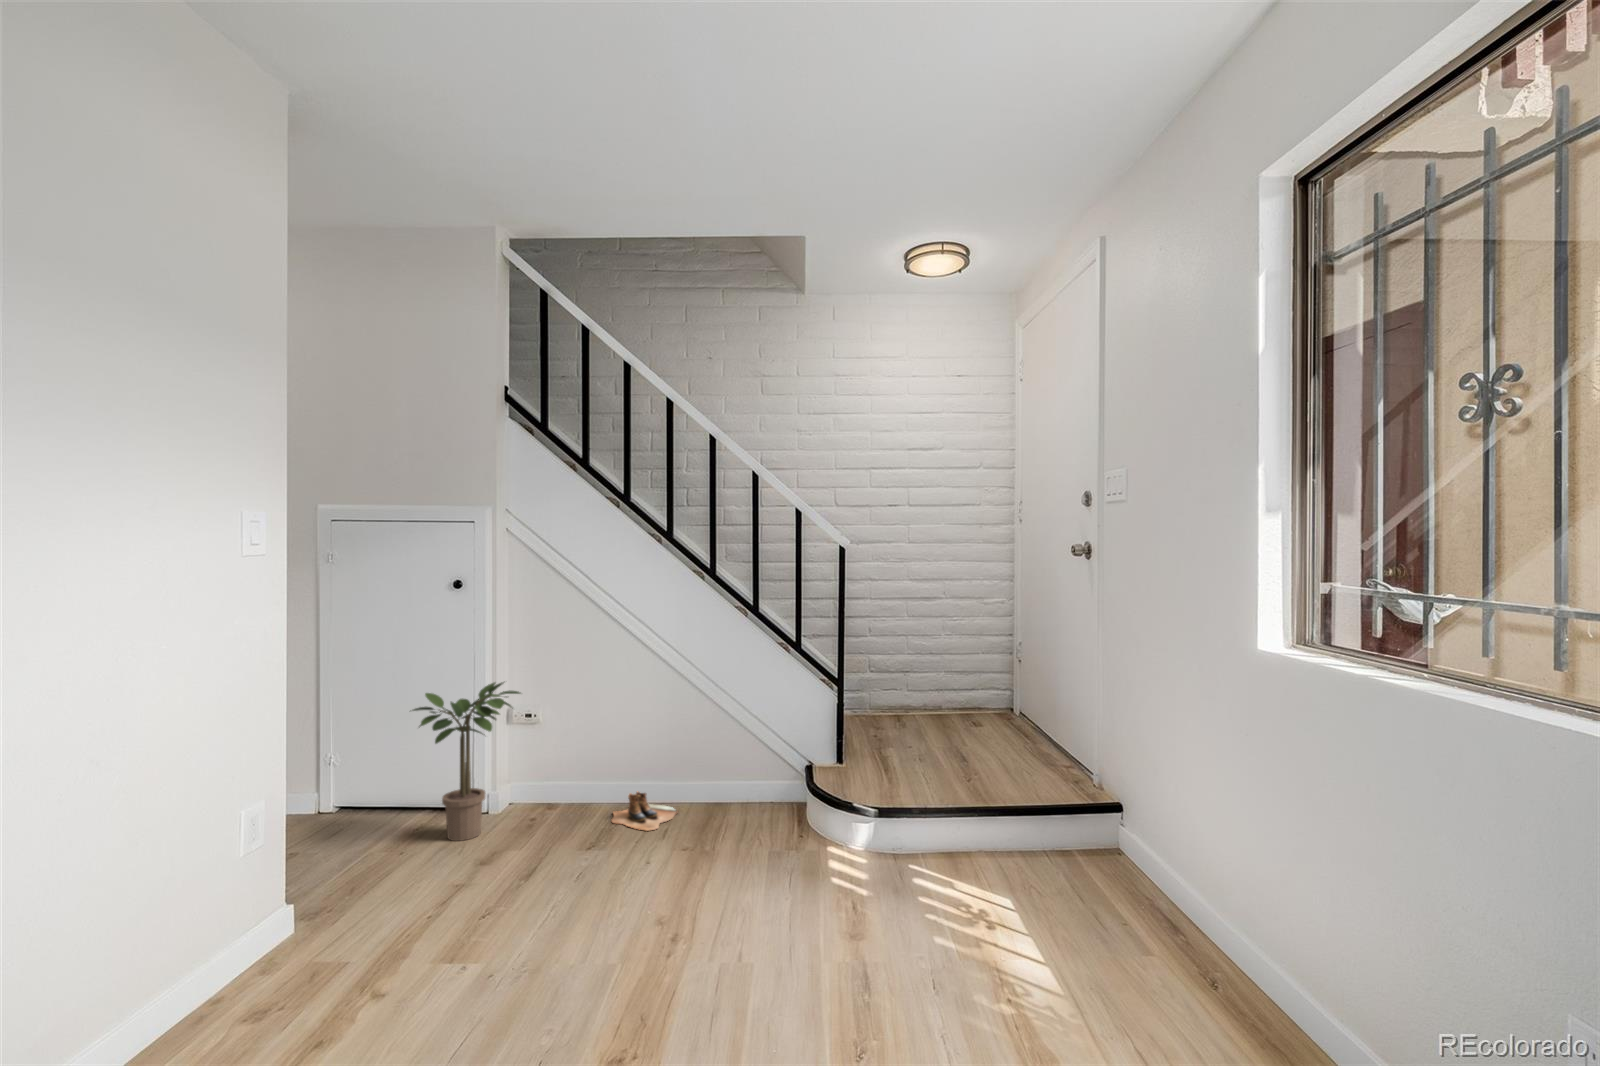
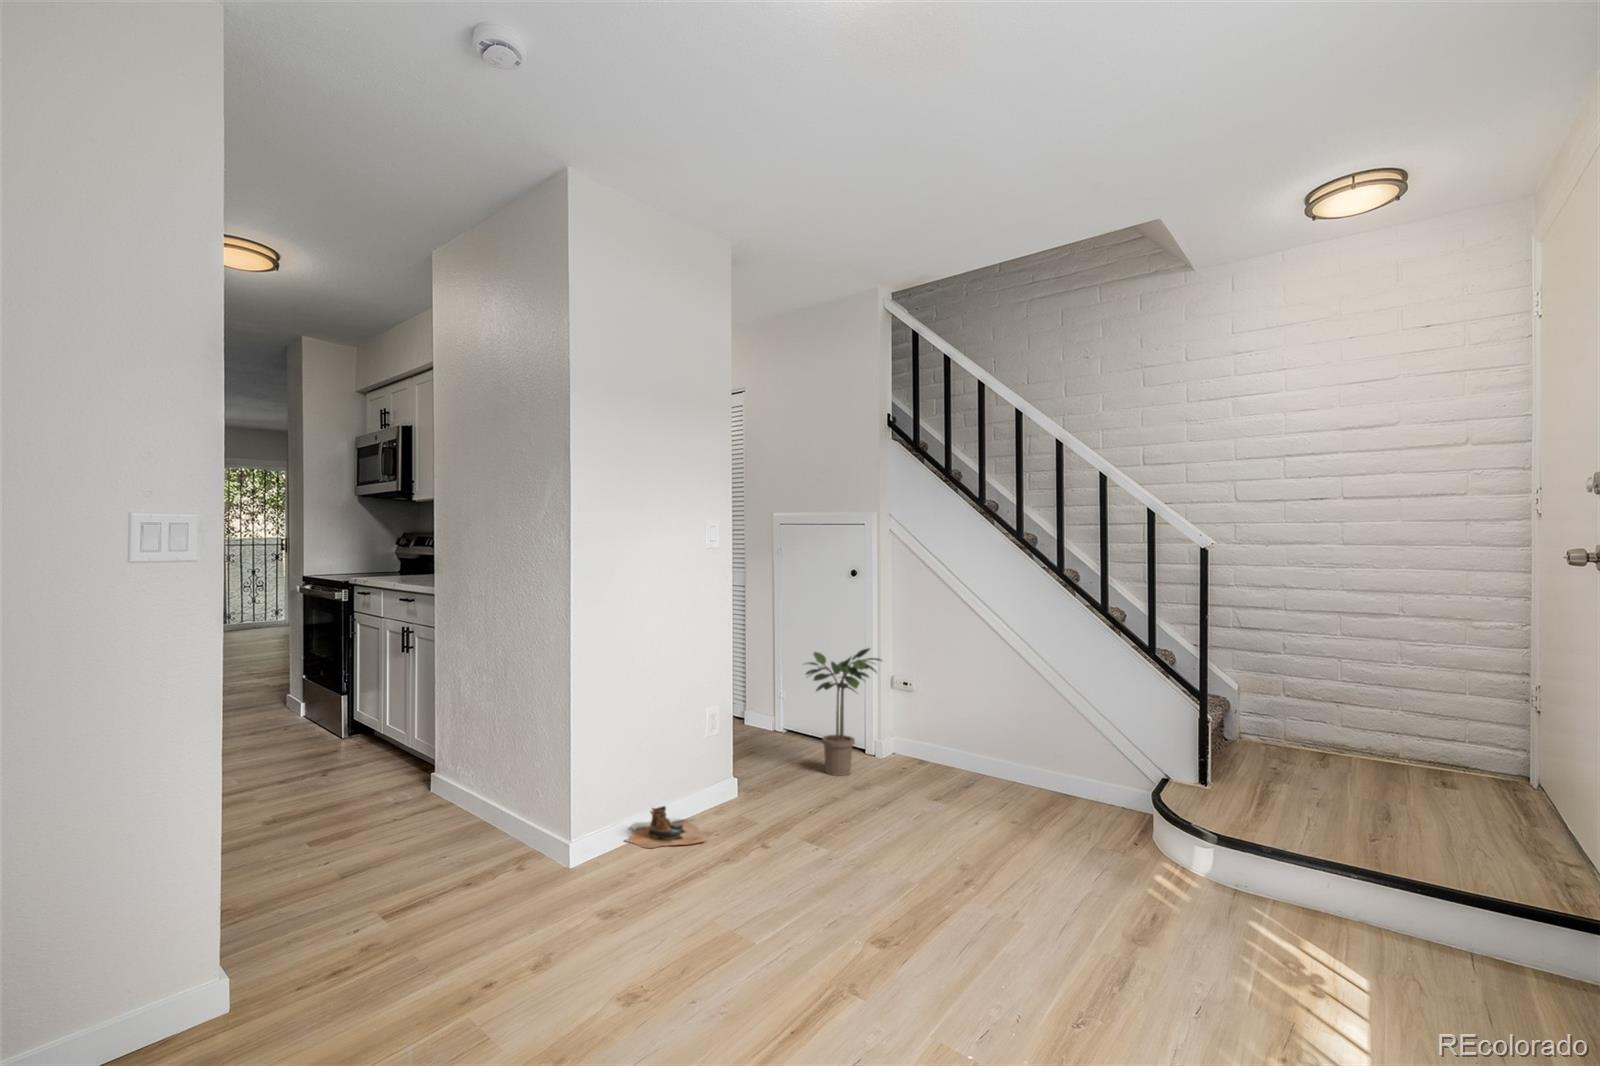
boots: present [612,791,678,831] -> present [625,806,707,848]

